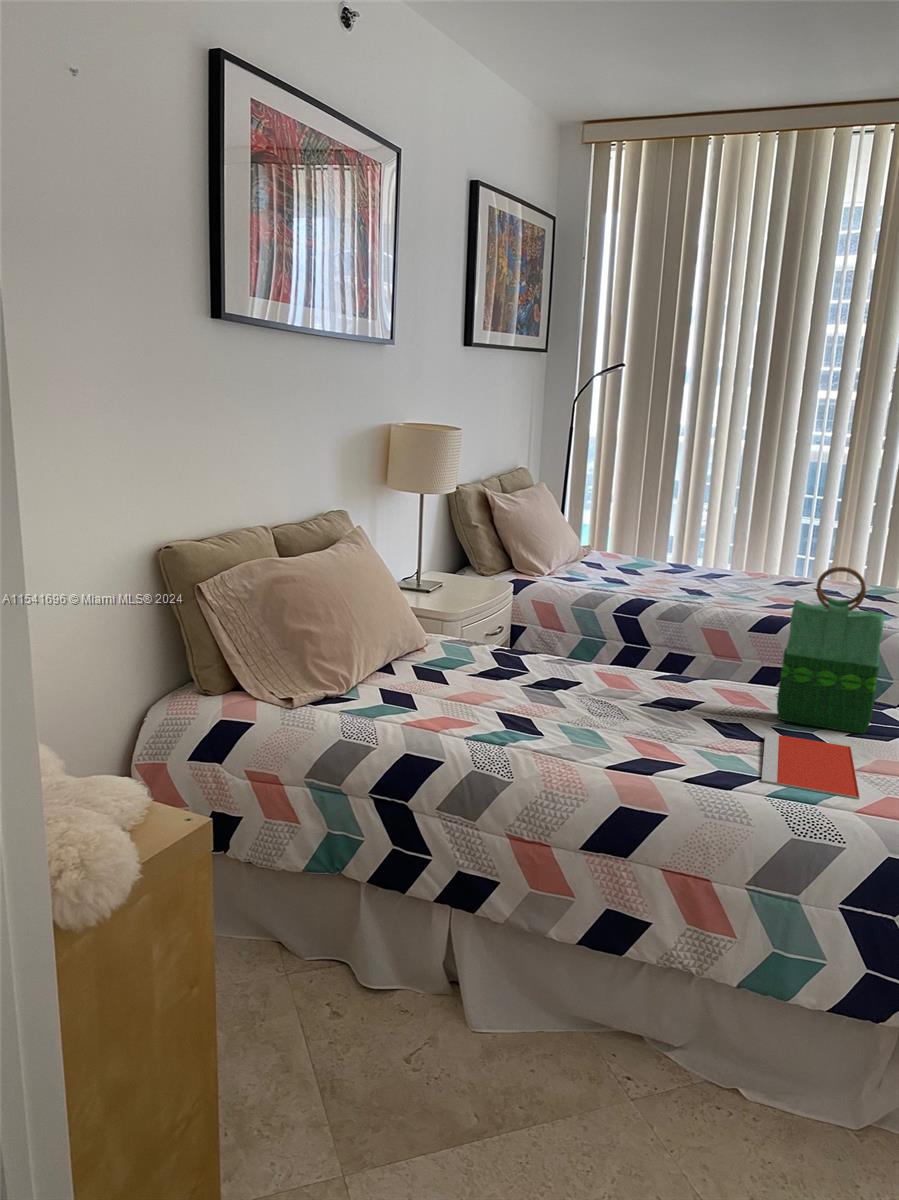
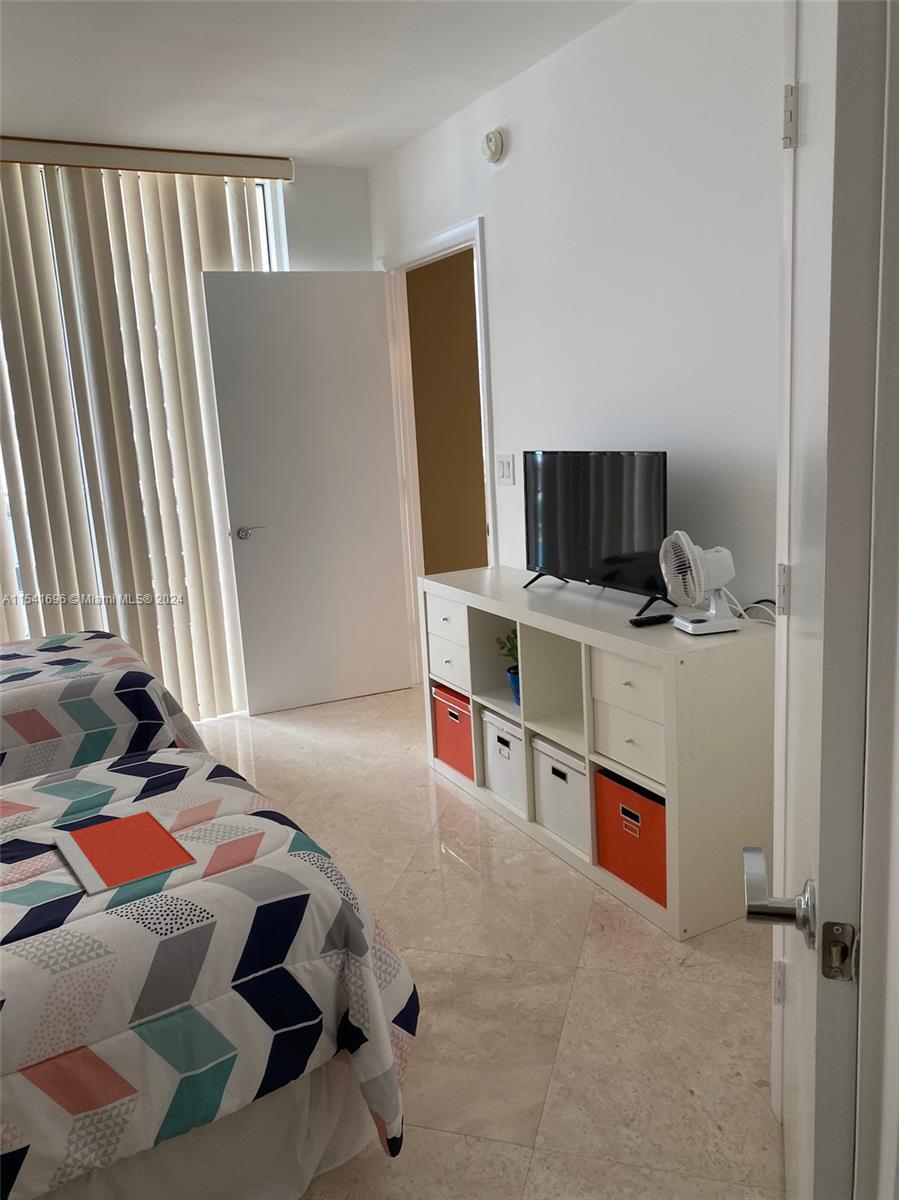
tote bag: present [777,567,884,734] -> none [30,621,150,814]

